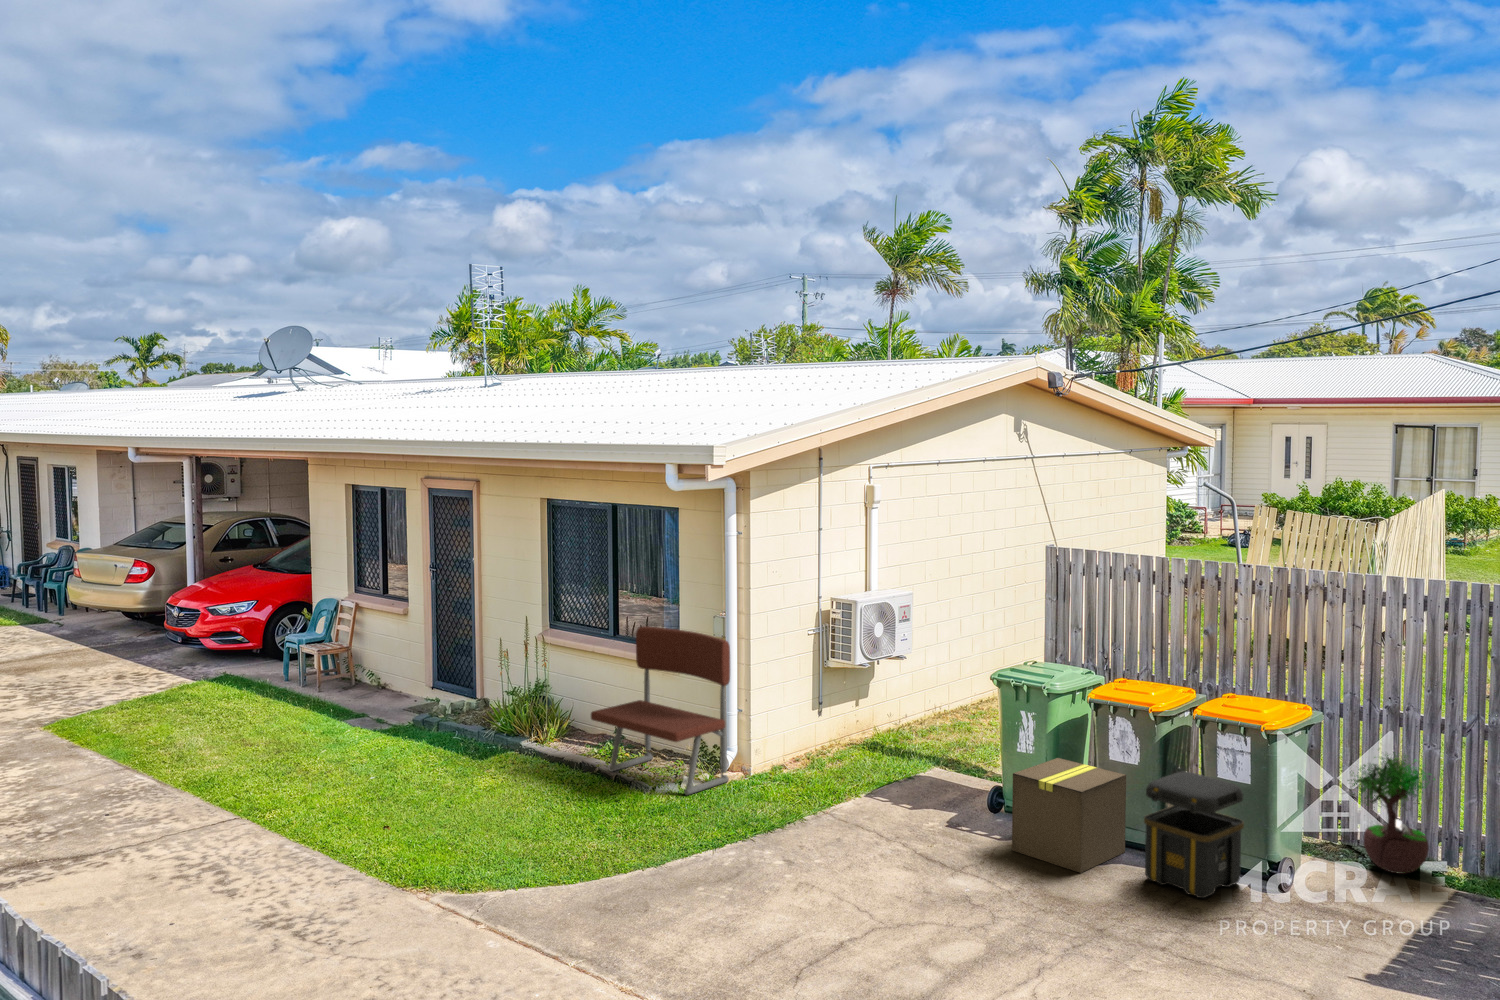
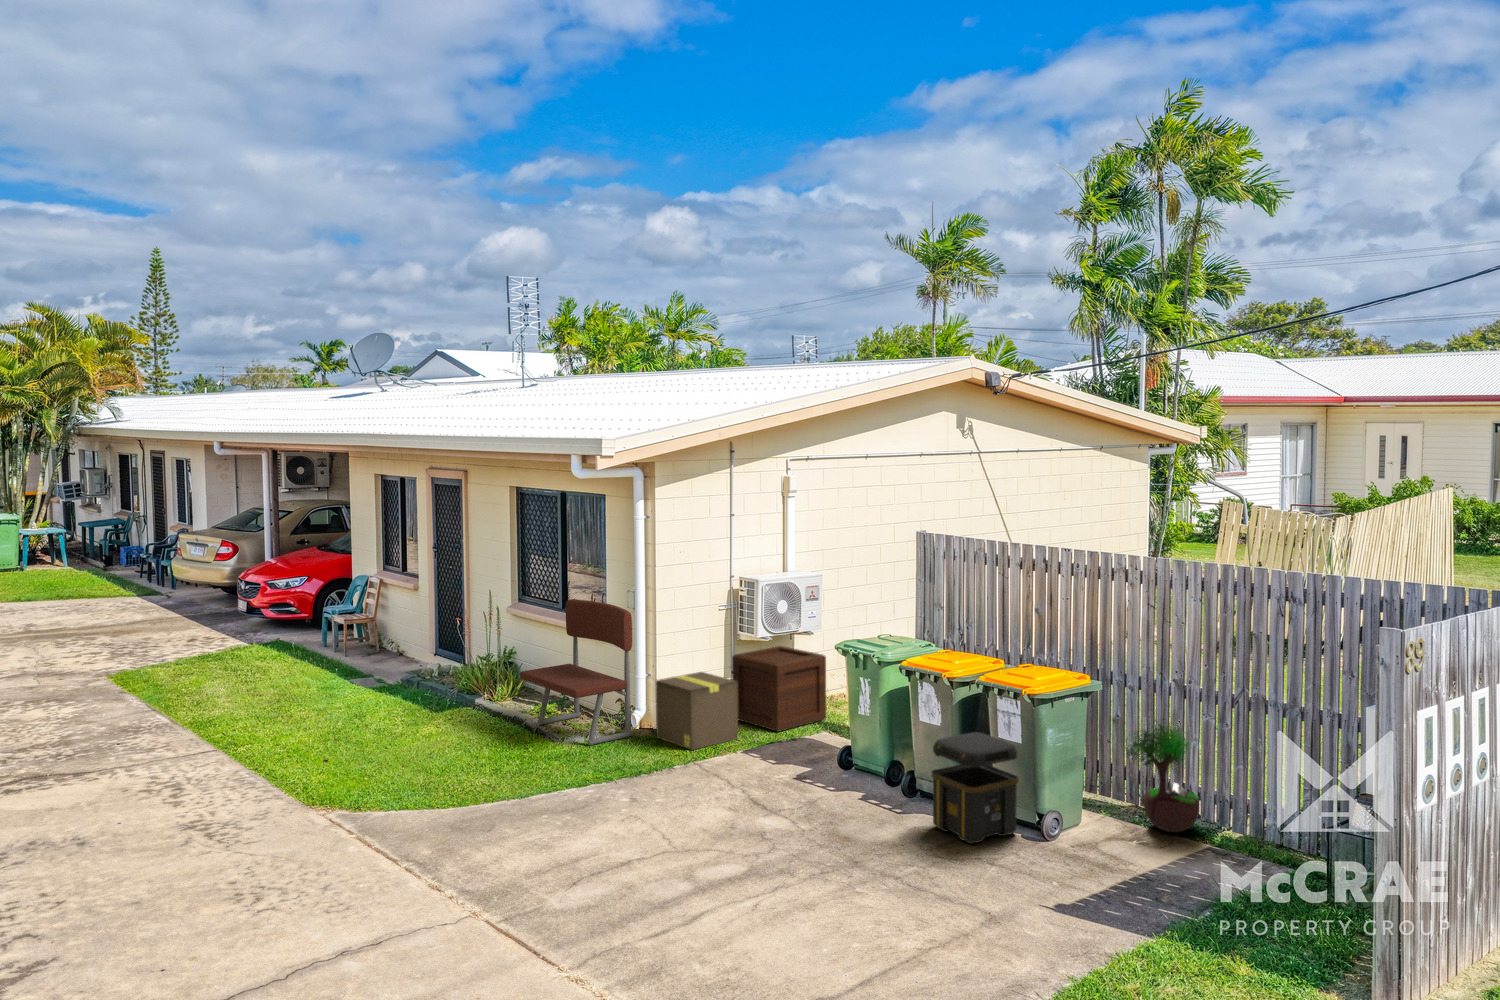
wooden crate: none [827,673,930,771] -> present [732,646,826,732]
cardboard box: present [1012,758,1126,873] -> present [656,672,738,750]

